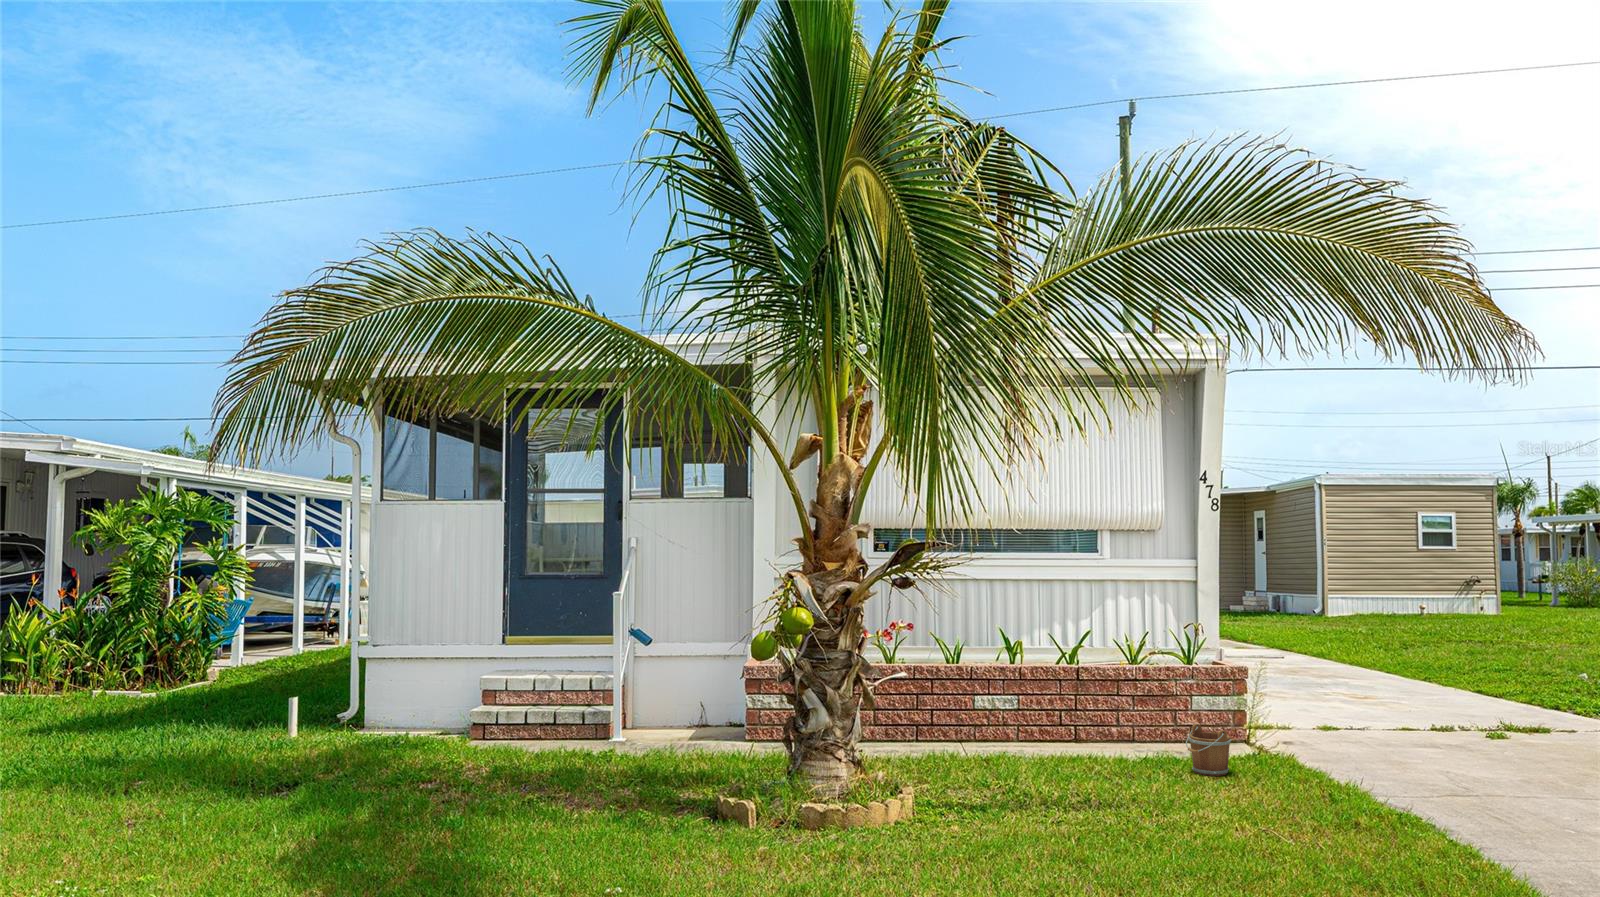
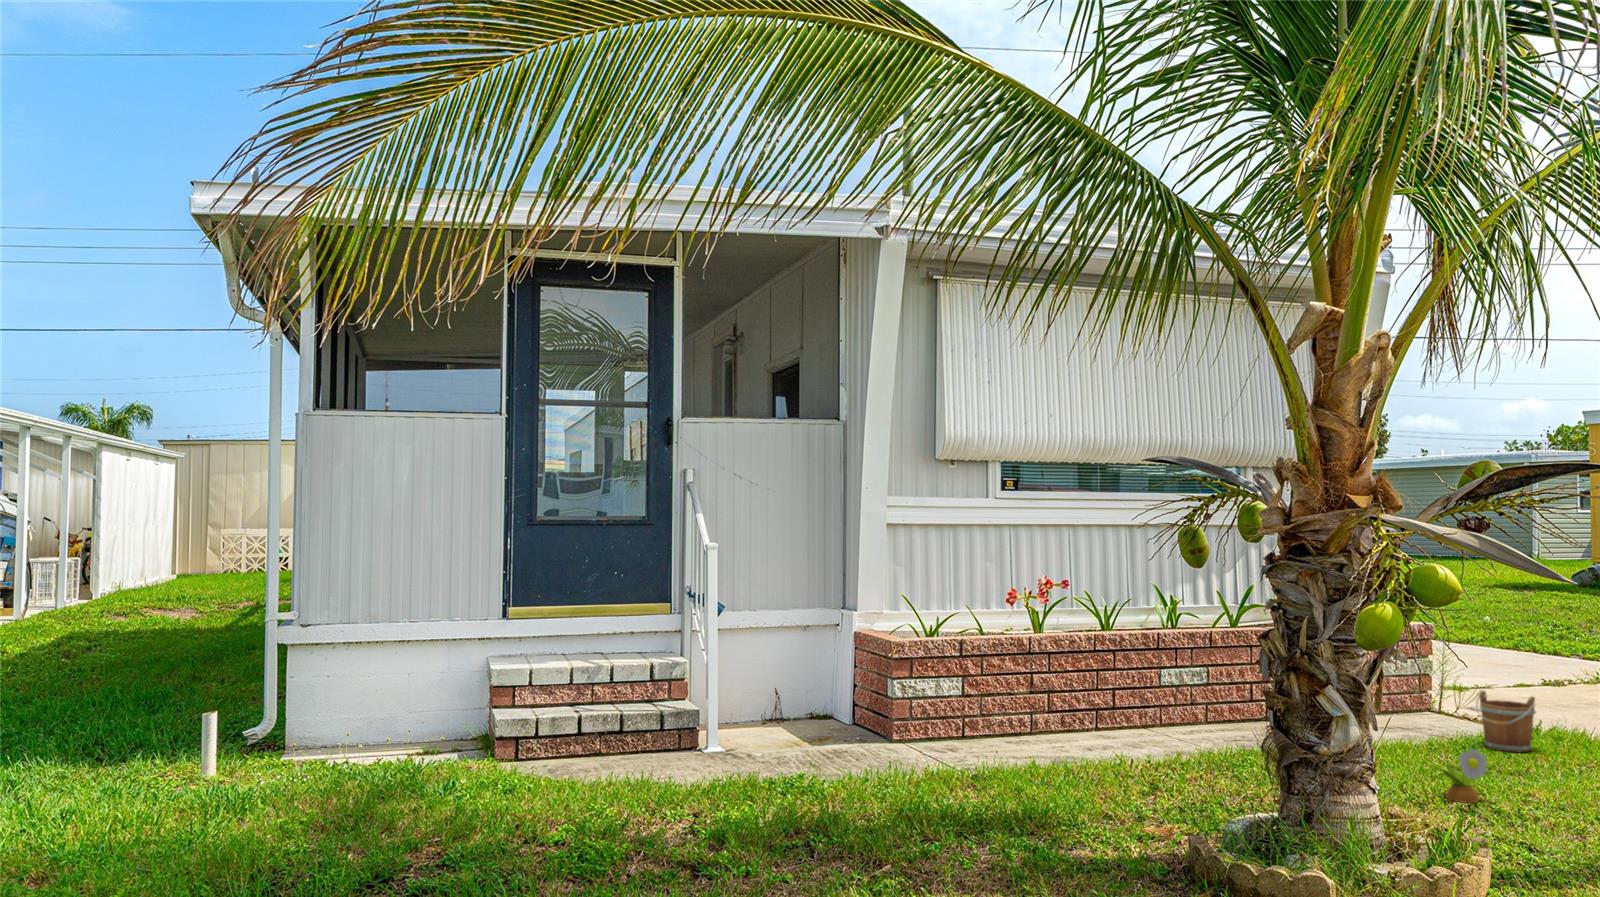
decorative plant: none [1028,764,1074,806] -> present [1434,748,1490,803]

